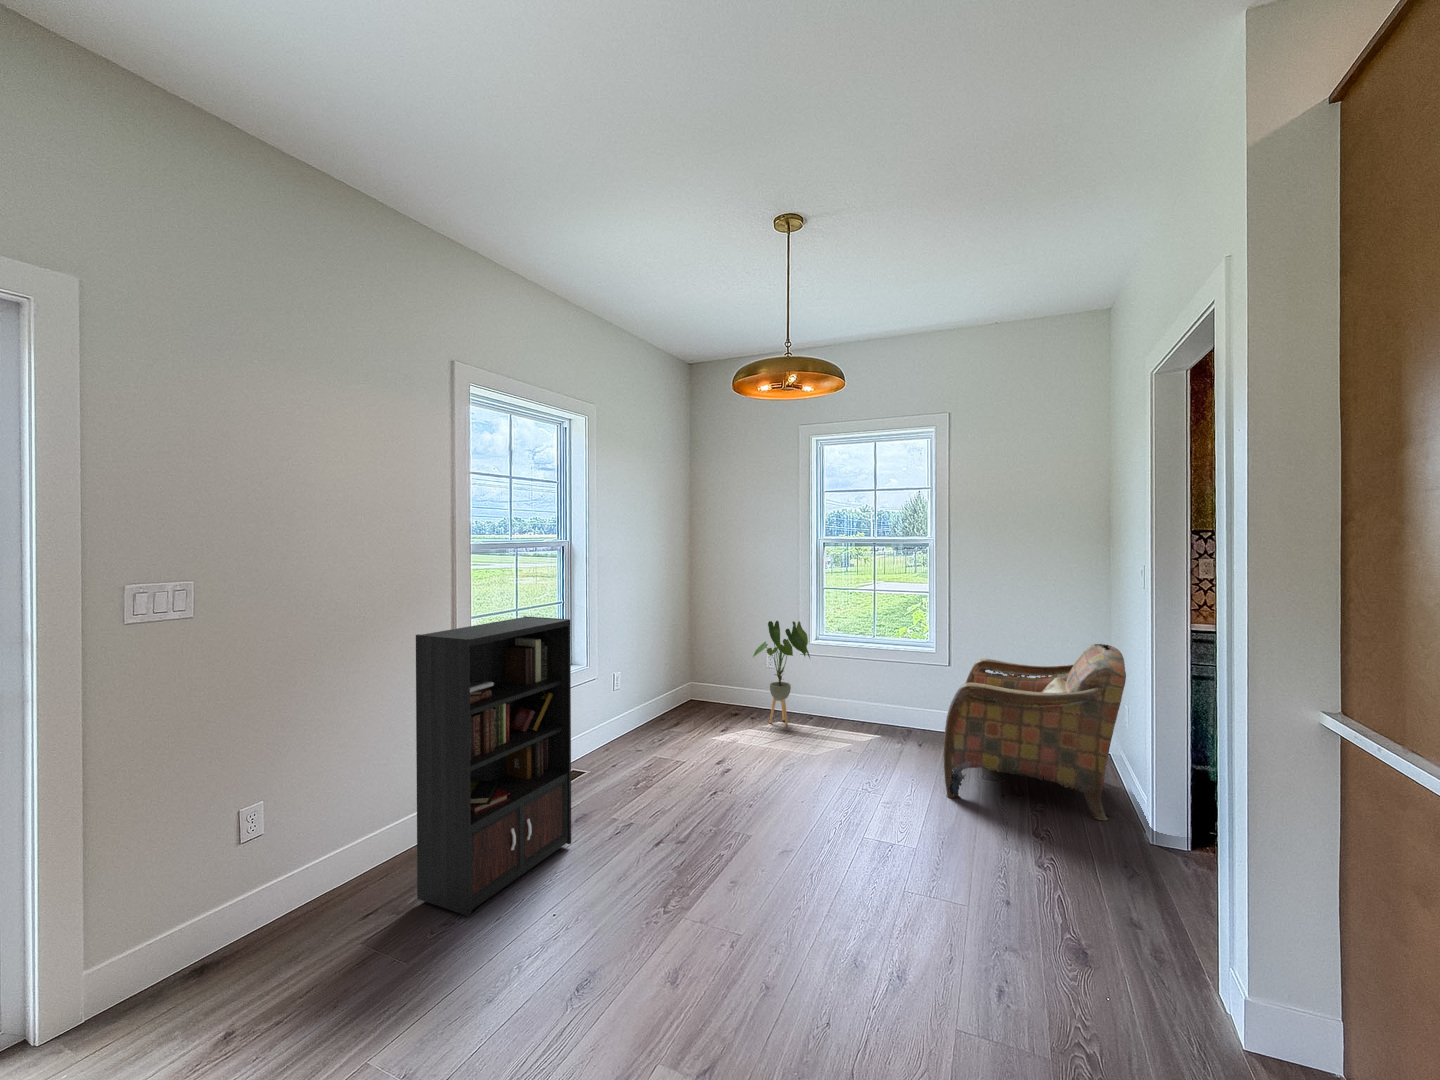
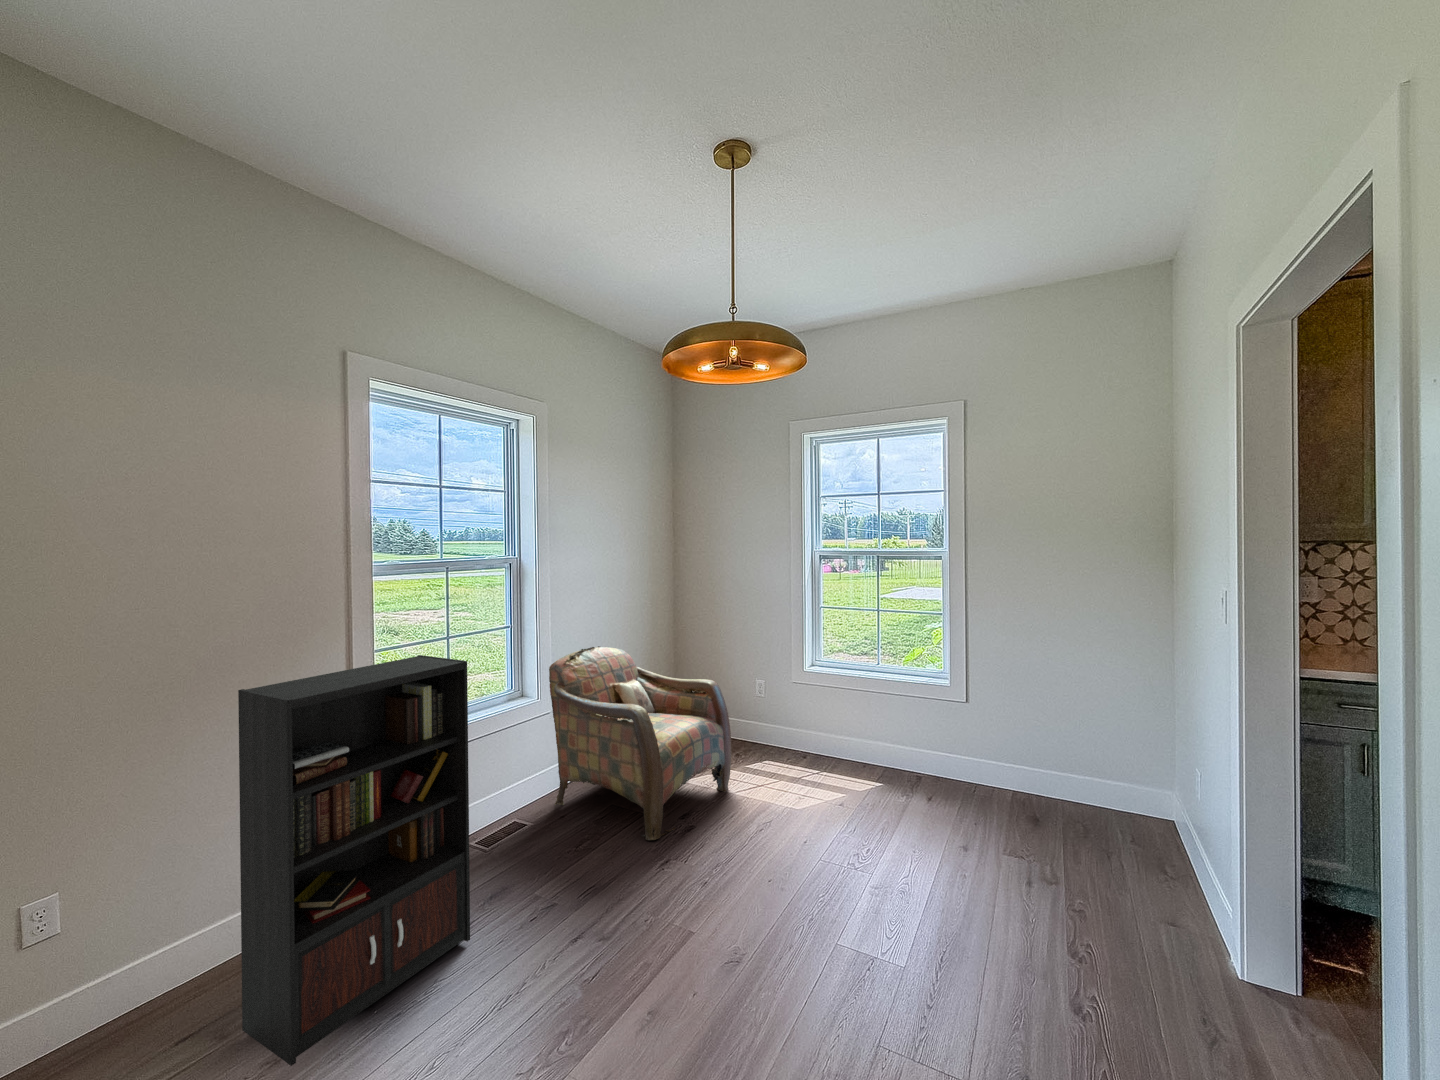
house plant: present [753,621,810,725] -> none [735,644,804,764]
armchair: present [944,644,1126,820] -> present [549,646,731,840]

